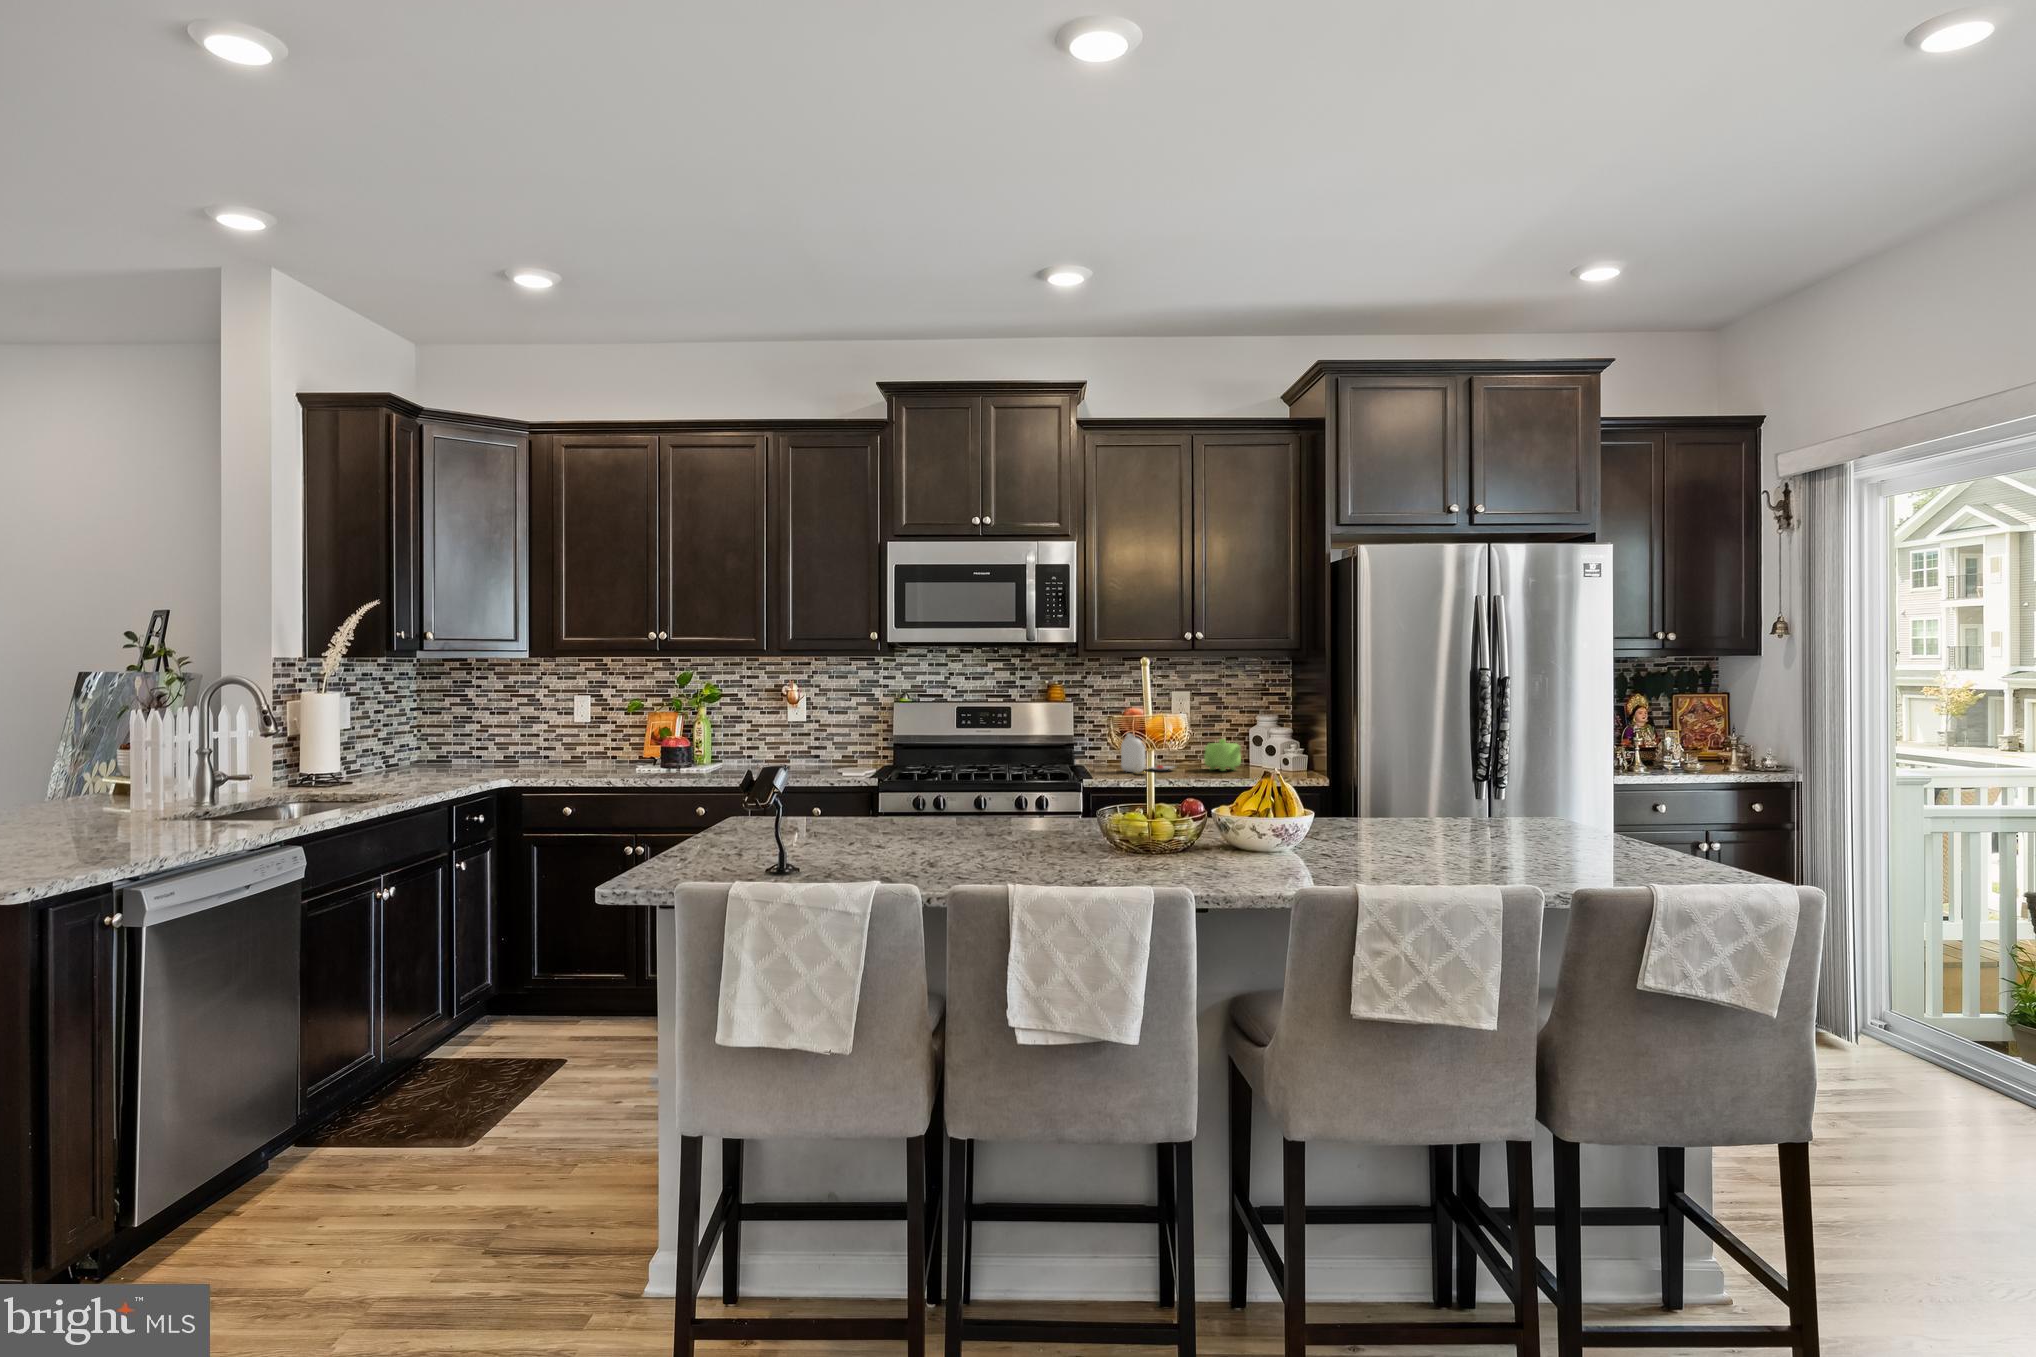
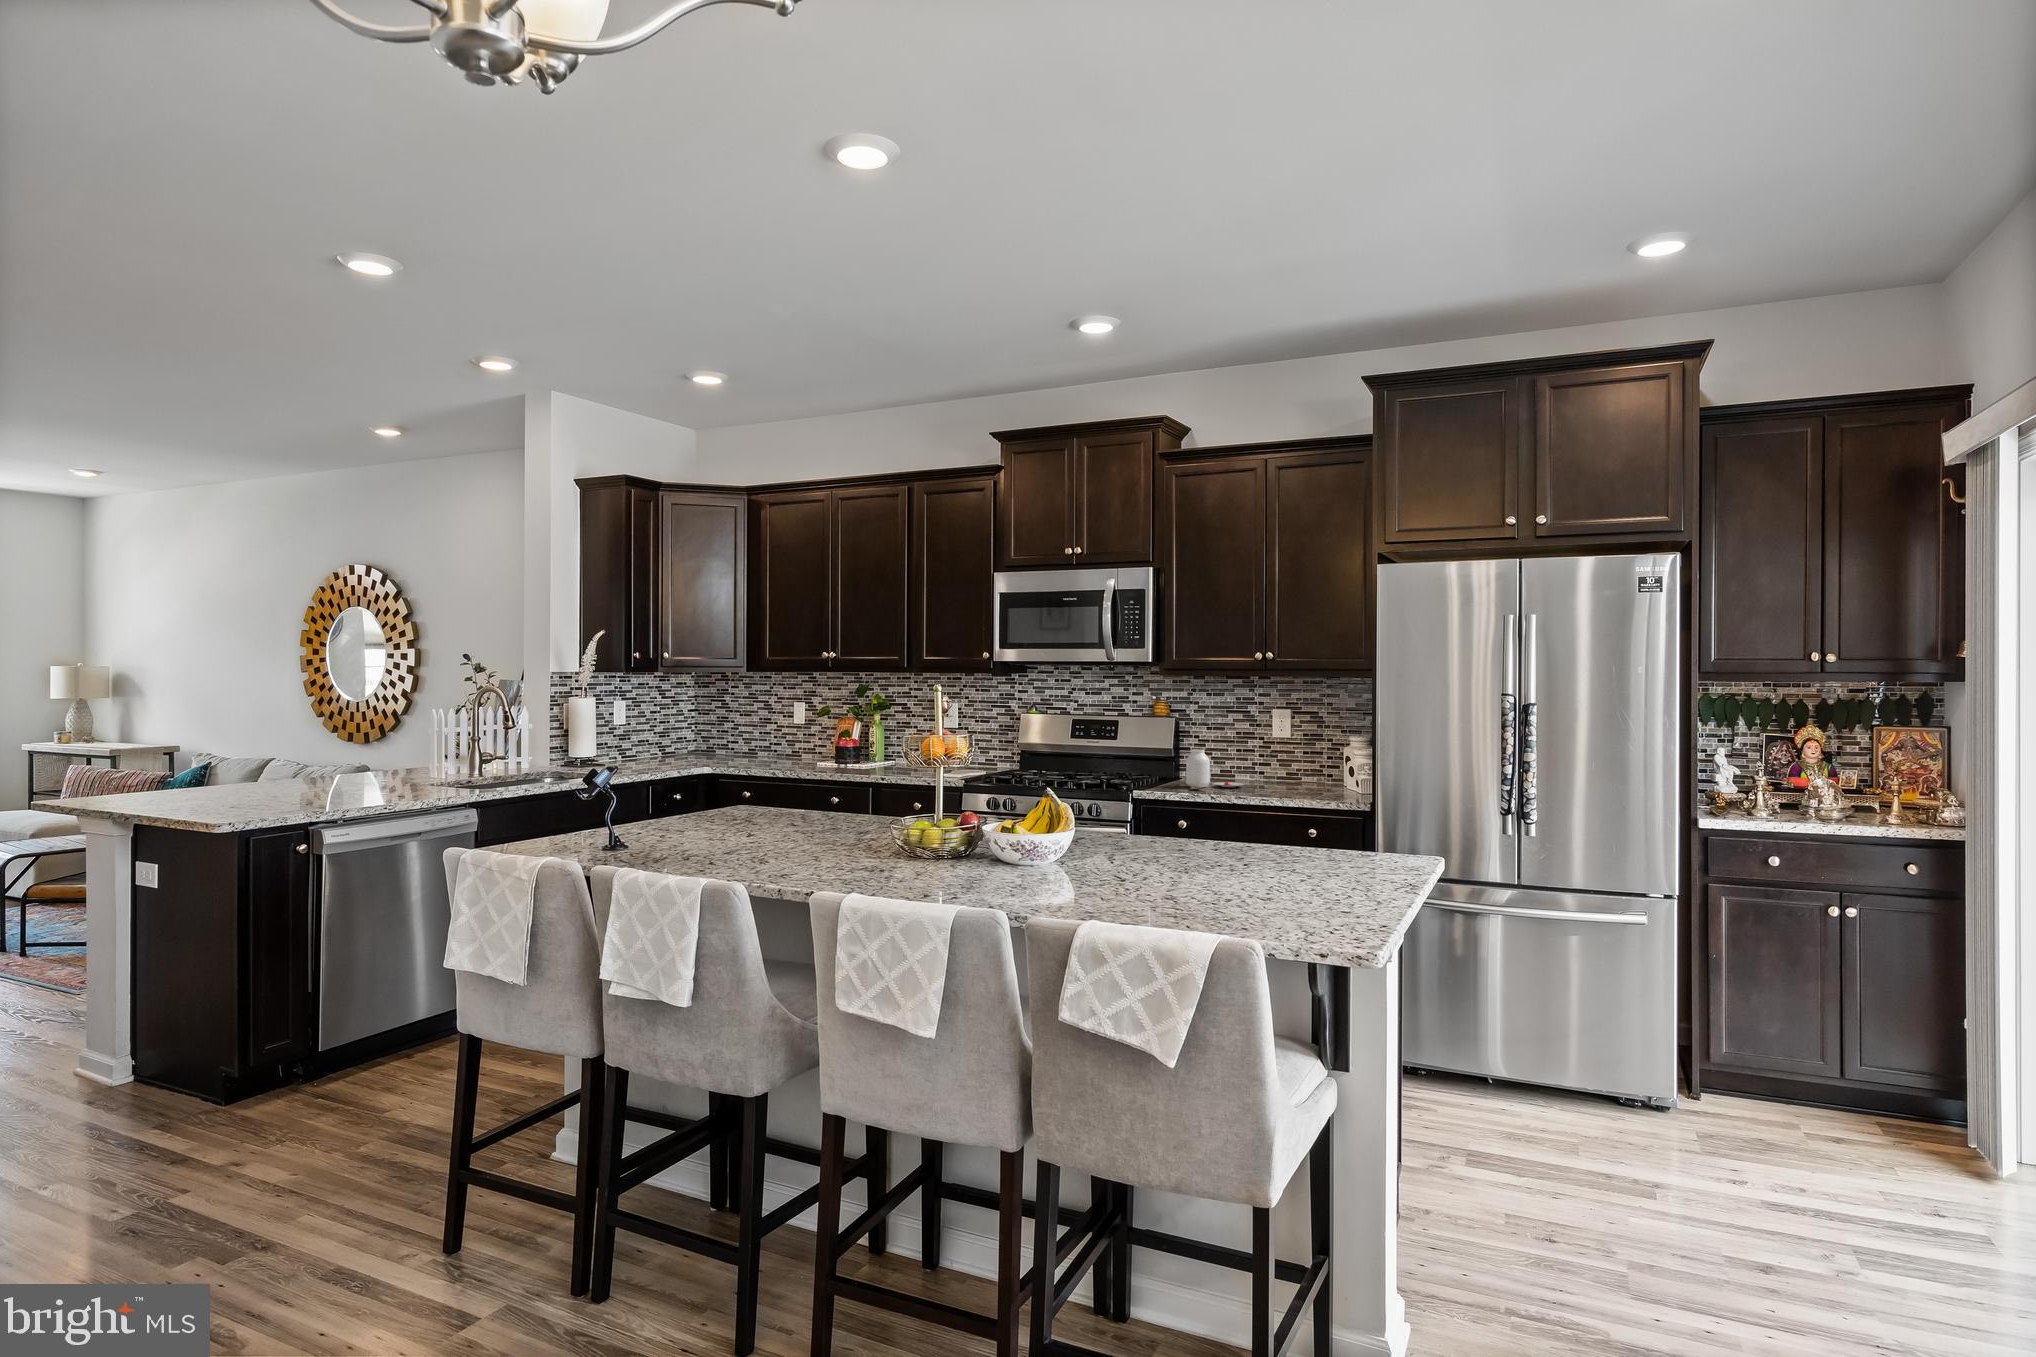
teapot: present [1204,739,1241,771] -> none [1268,759,1316,791]

